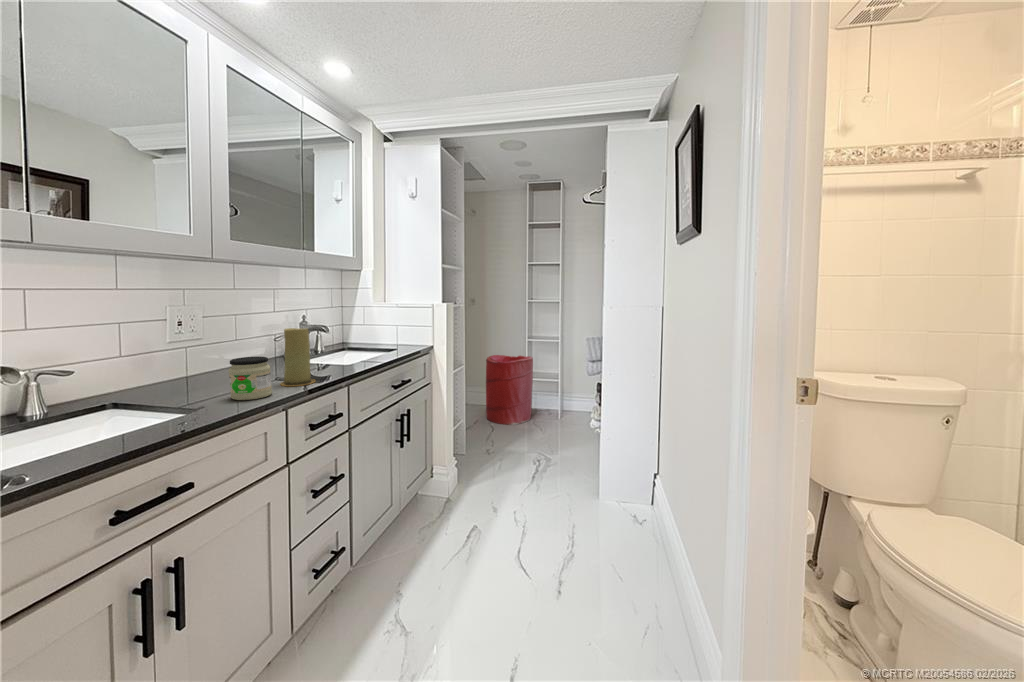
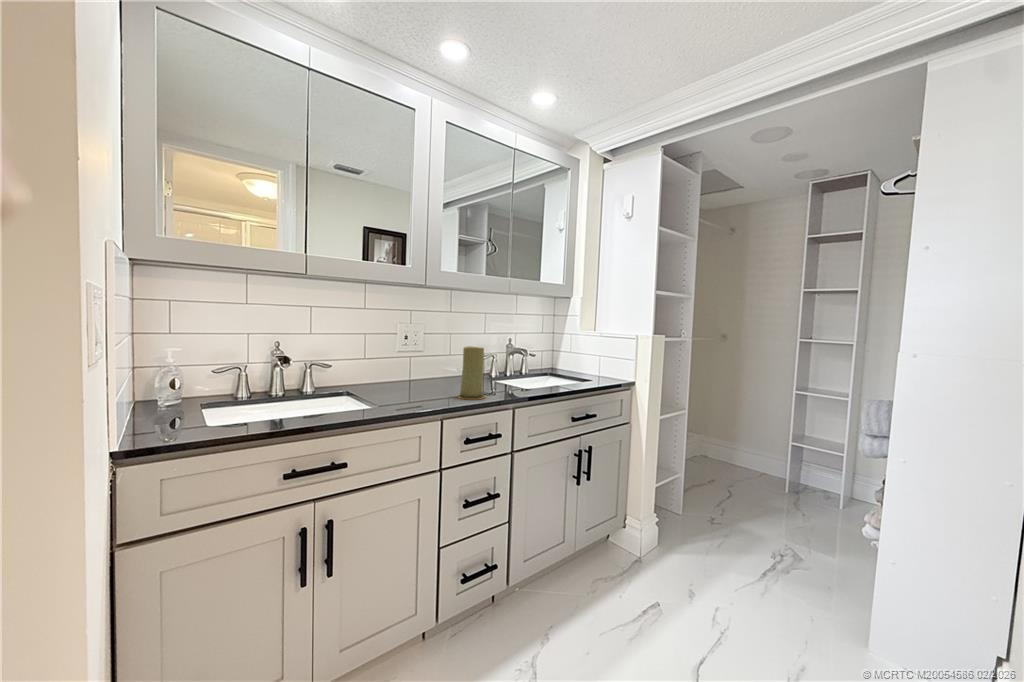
laundry hamper: present [486,355,533,425] -> none [727,403,801,497]
jar: present [228,357,272,400] -> none [410,368,441,404]

